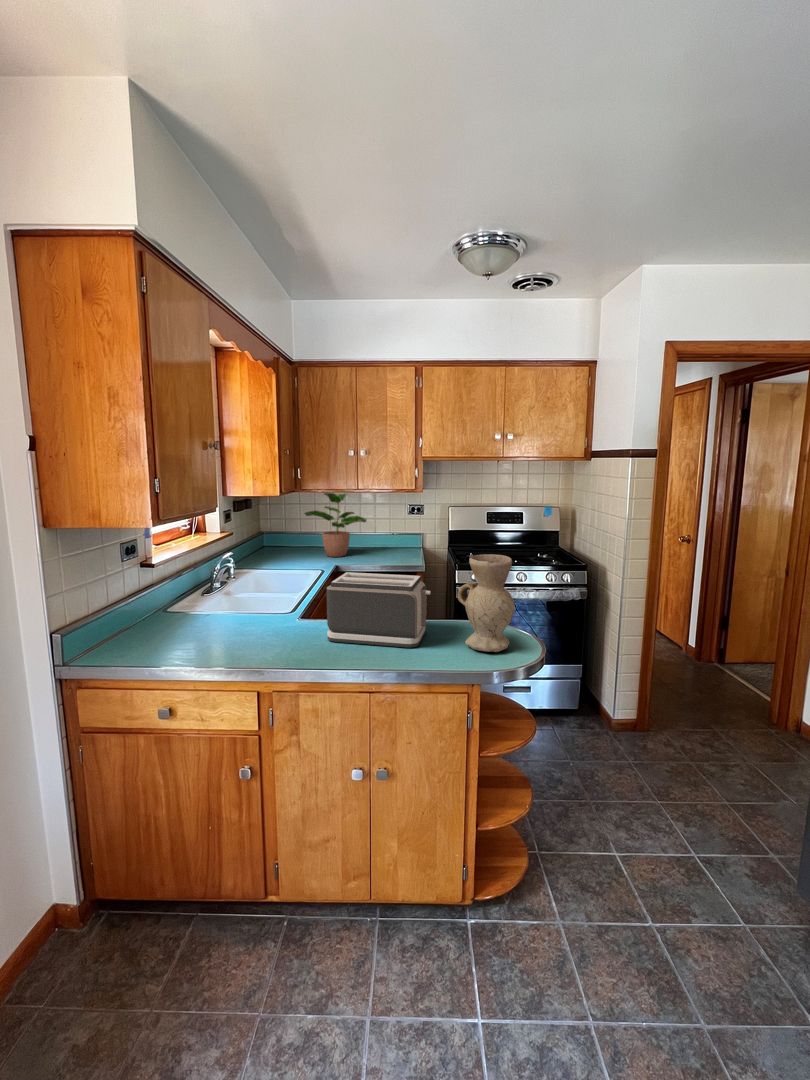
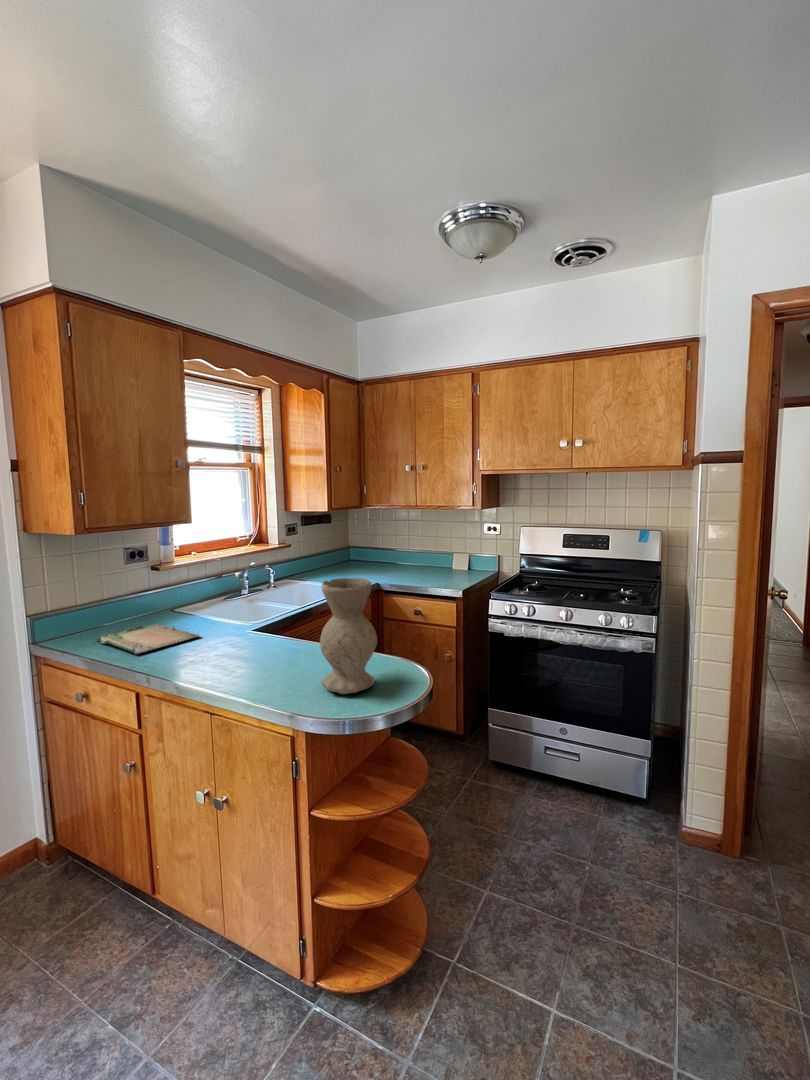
potted plant: present [305,493,366,557] -> none [361,509,425,575]
toaster: present [327,572,431,648] -> none [220,587,325,674]
tray: none [148,619,269,655] -> present [95,624,199,654]

